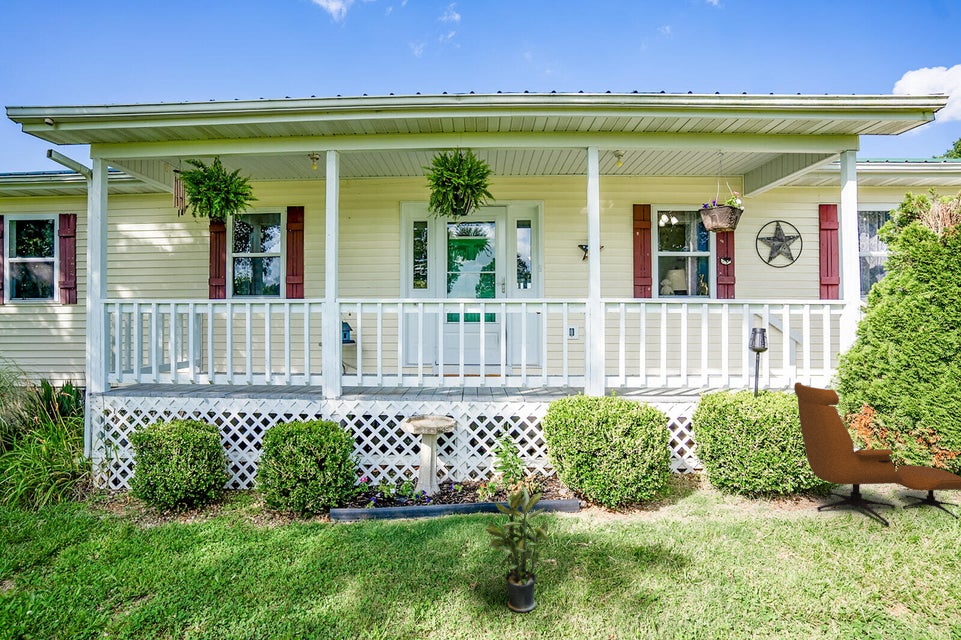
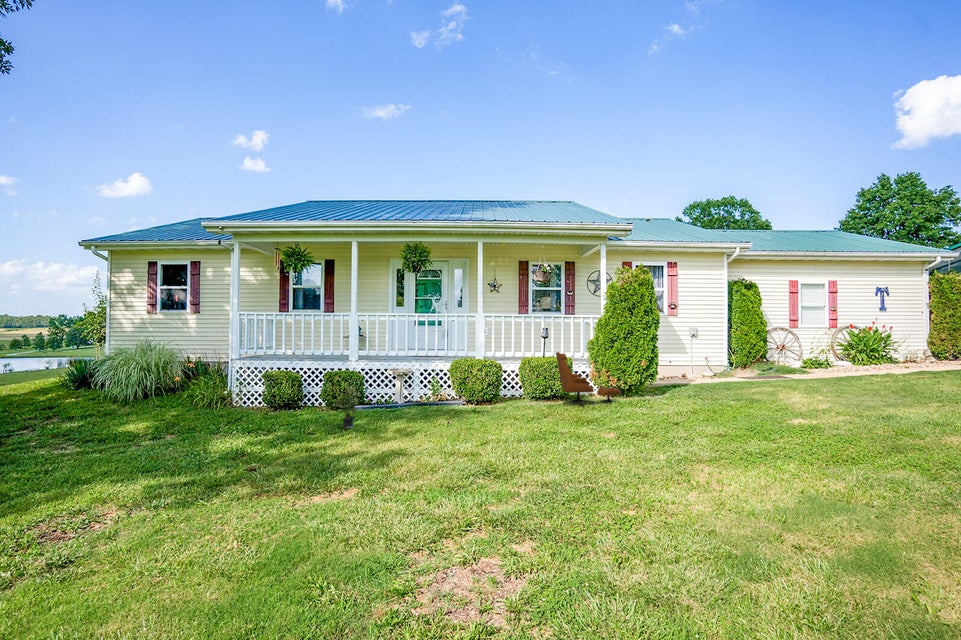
potted plant: present [485,485,549,612] -> present [336,386,359,429]

